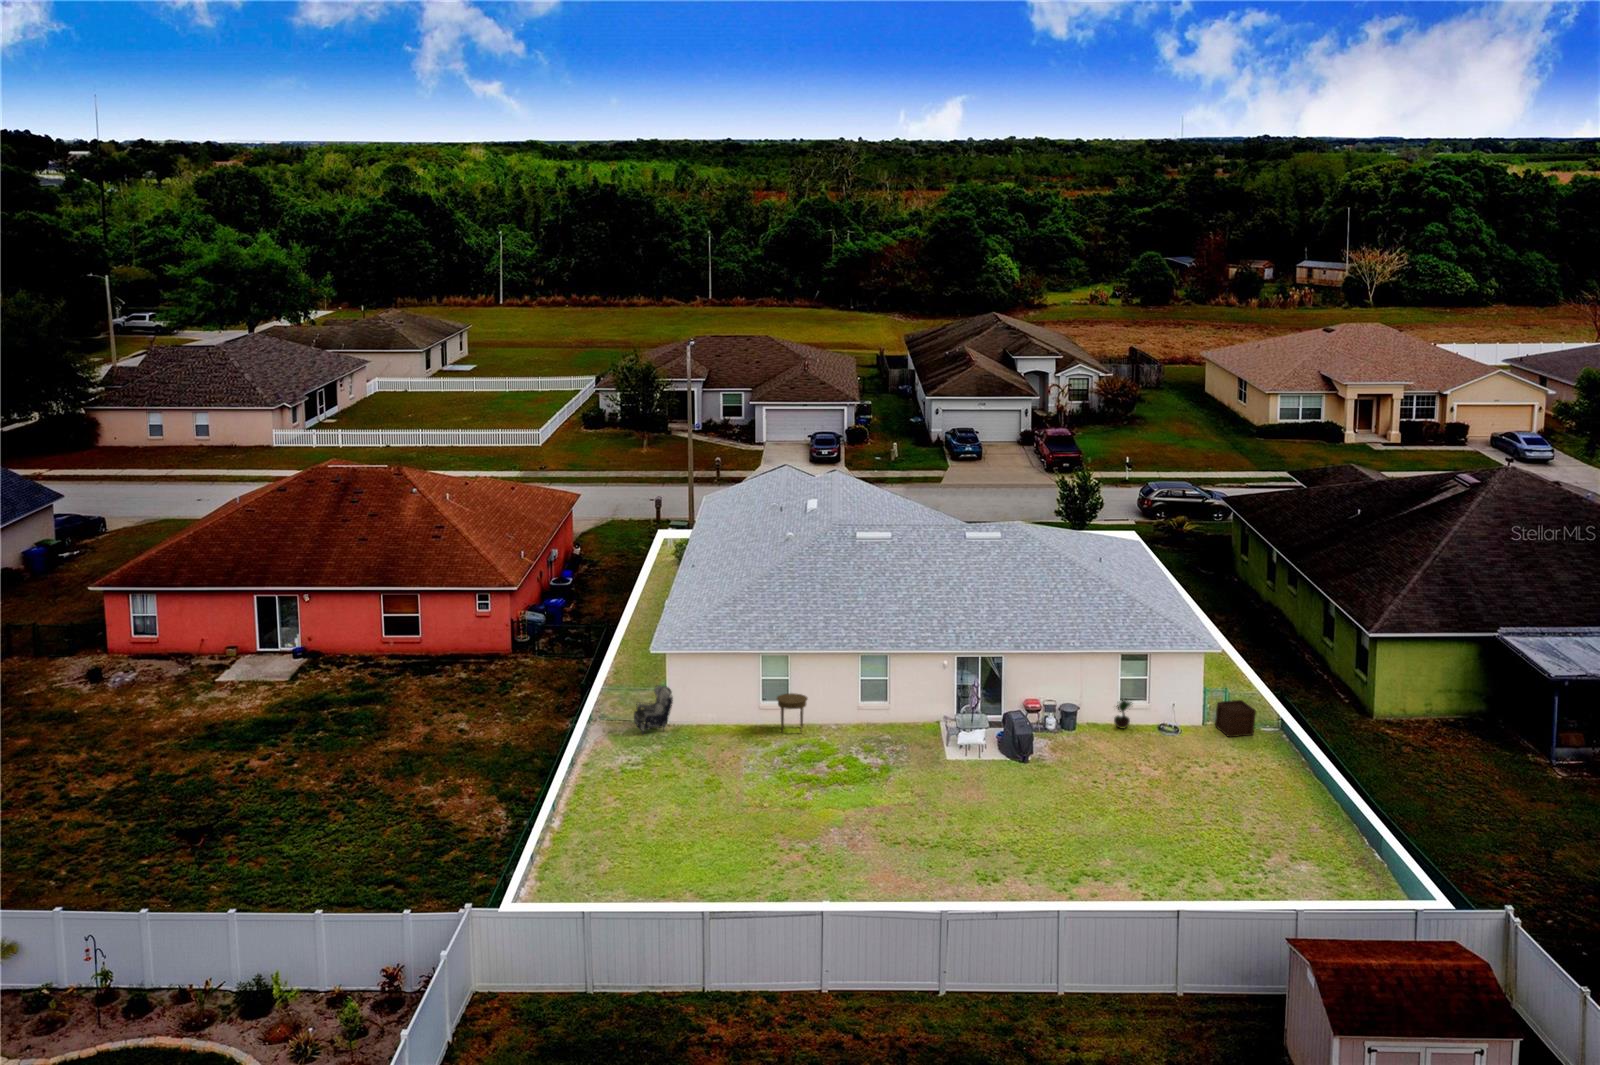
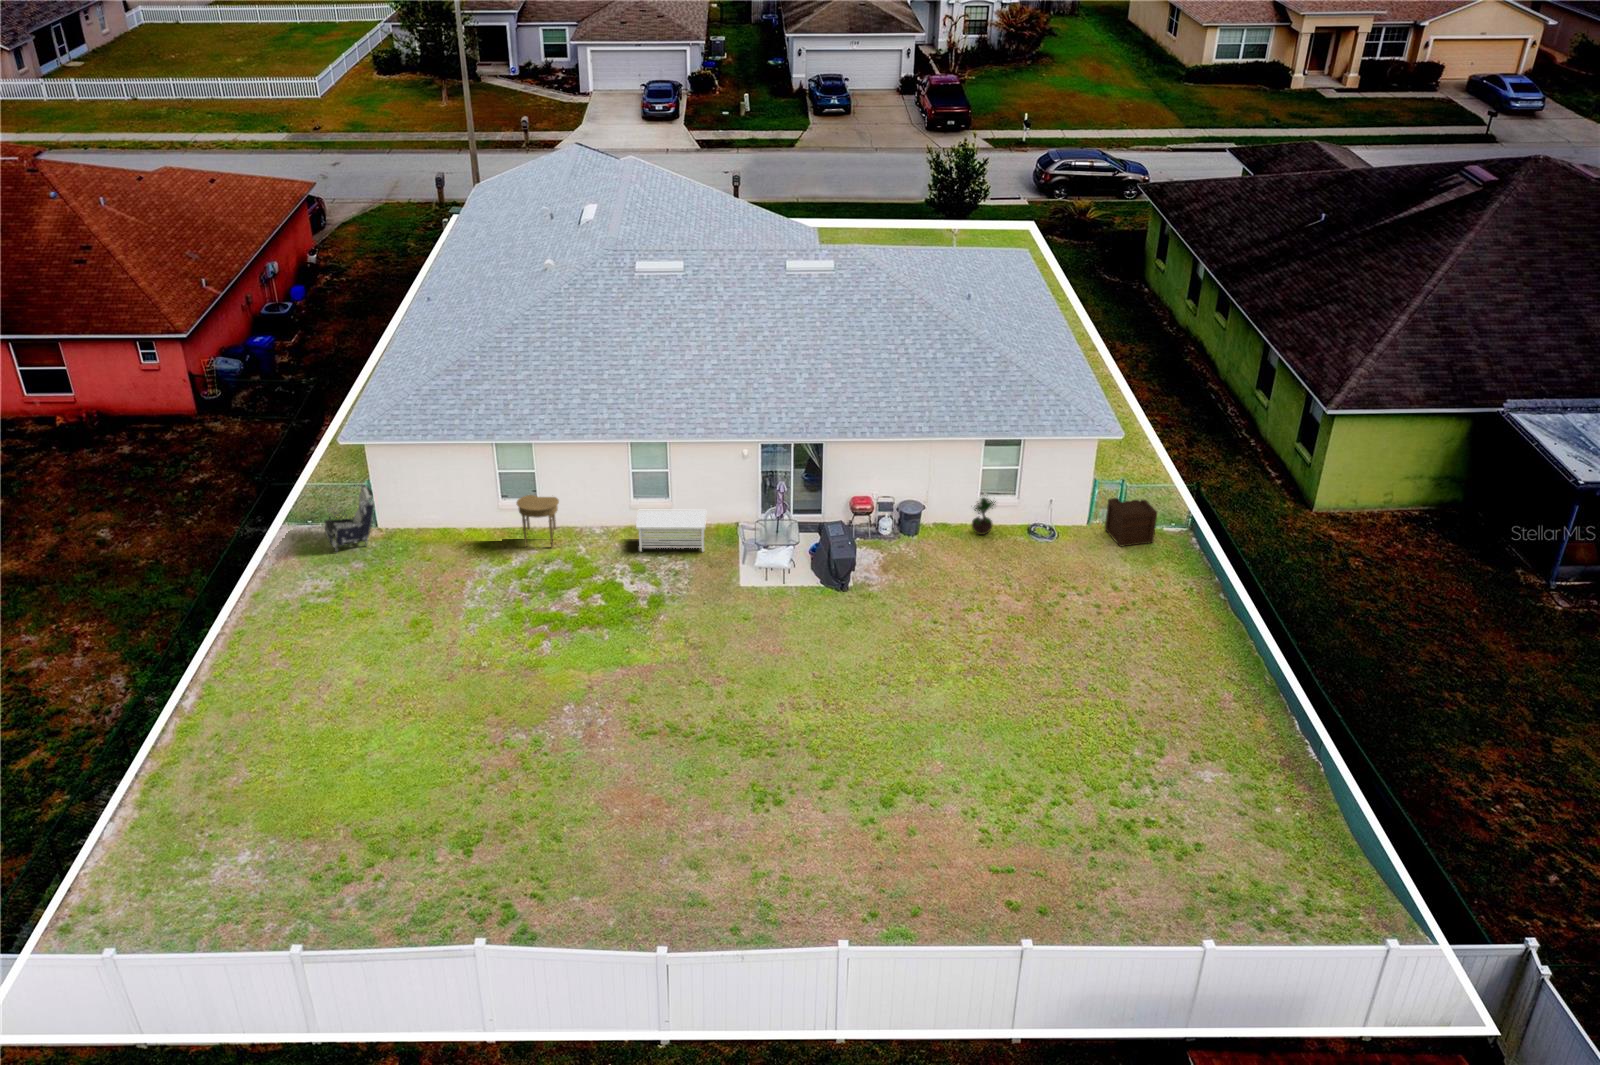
storage bench: none [865,706,916,737] -> present [636,509,706,551]

